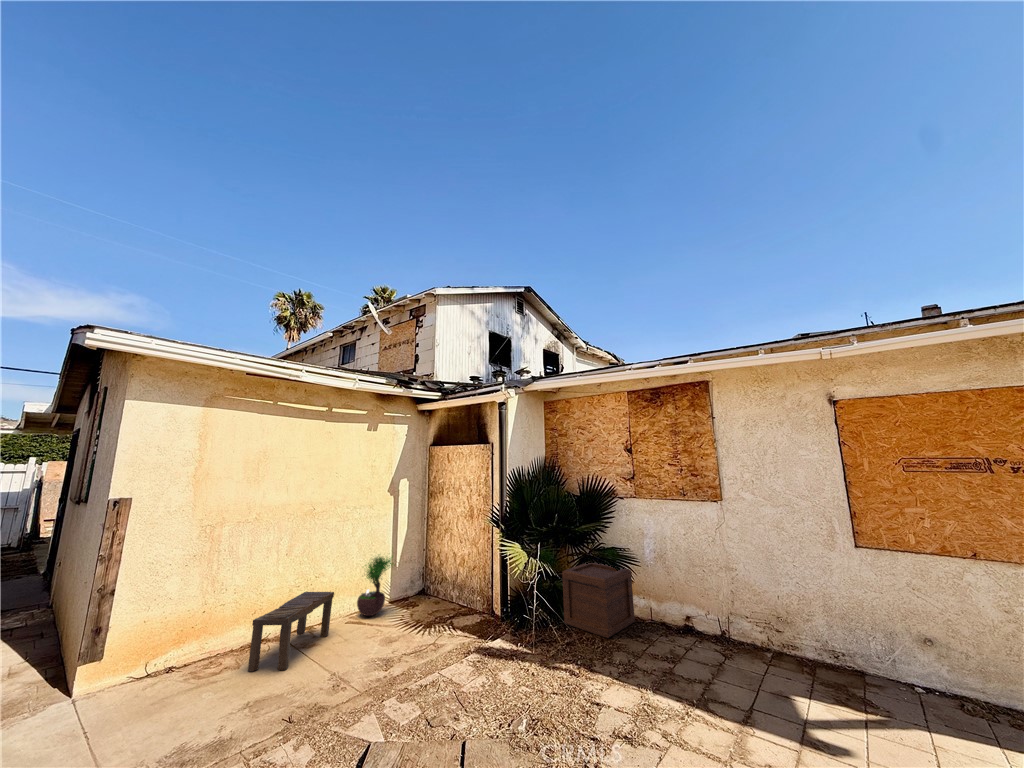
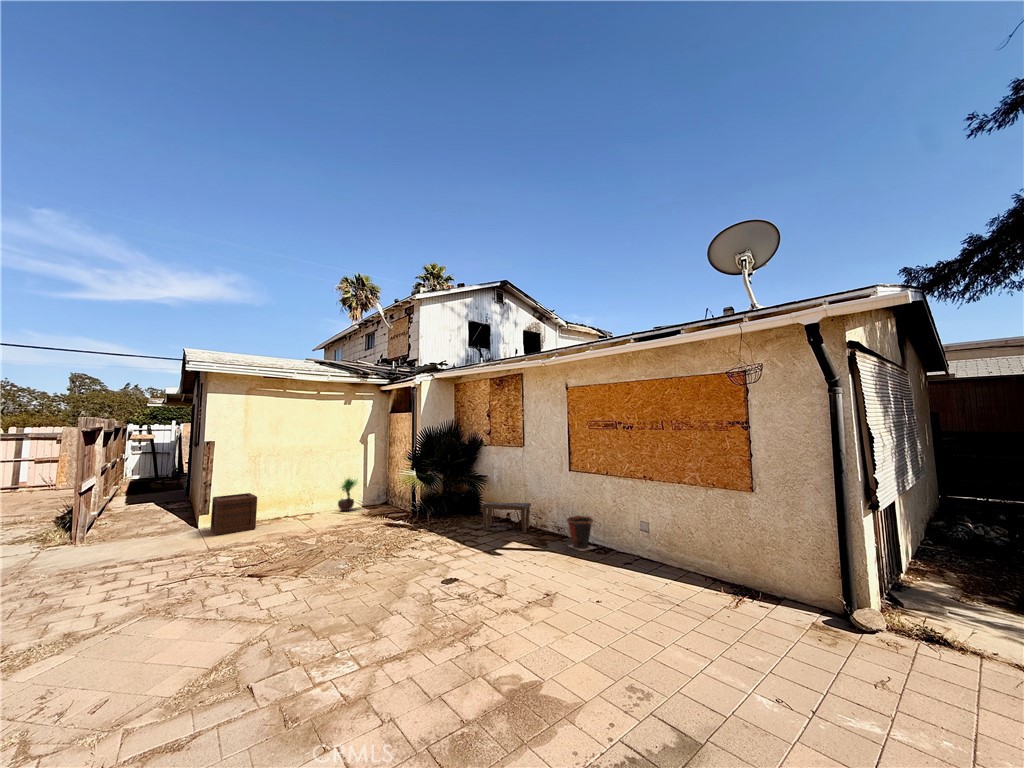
wooden crate: present [562,563,635,638] -> present [211,493,257,535]
bench: present [248,592,334,671] -> present [482,502,531,534]
waste bin: none [890,634,972,719] -> present [567,516,596,551]

